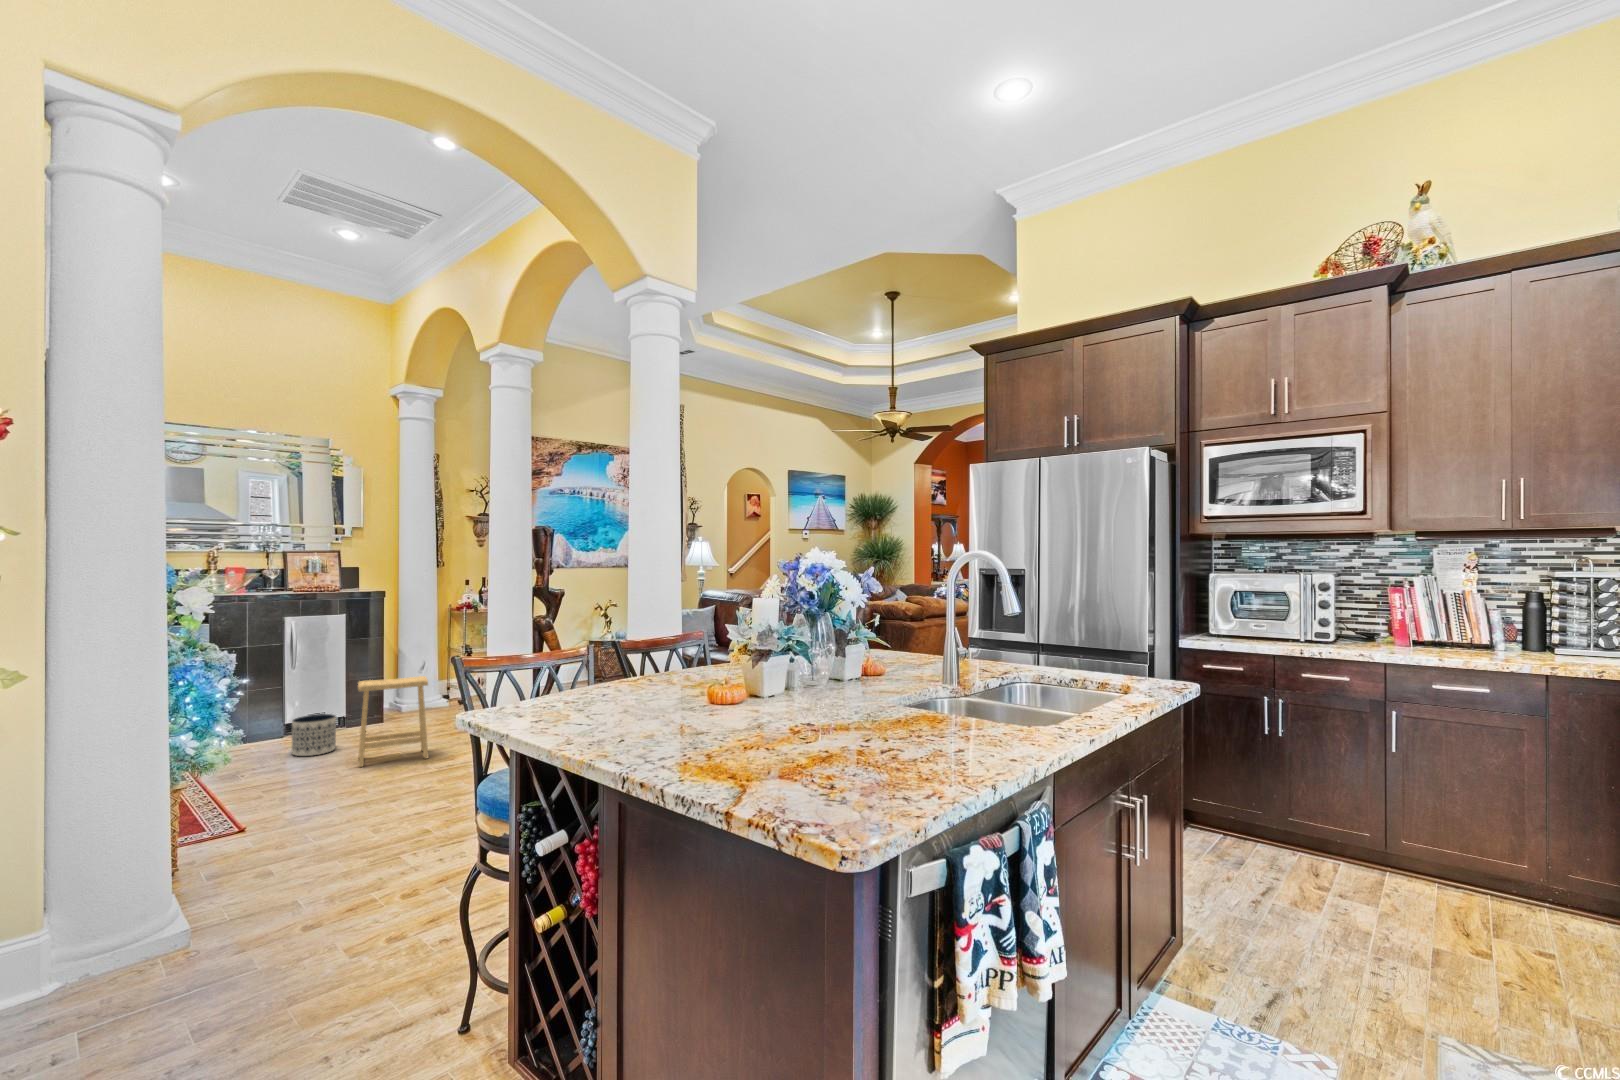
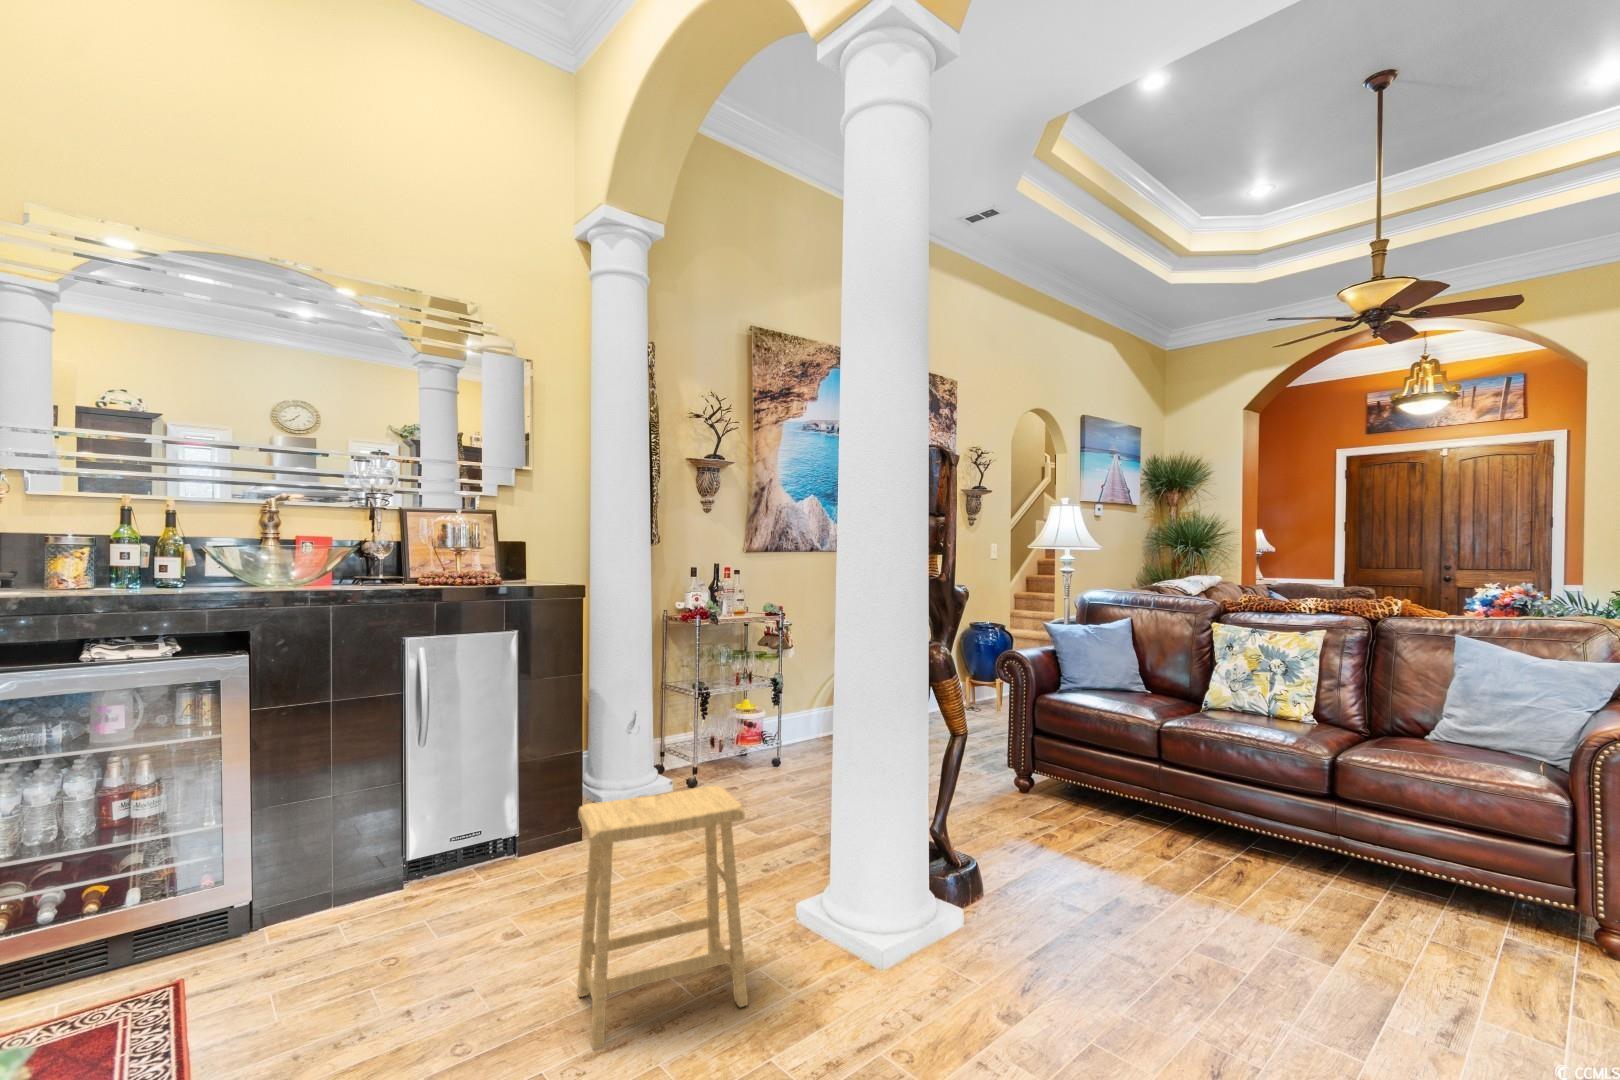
planter: present [292,714,336,756] -> none [422,859,516,977]

